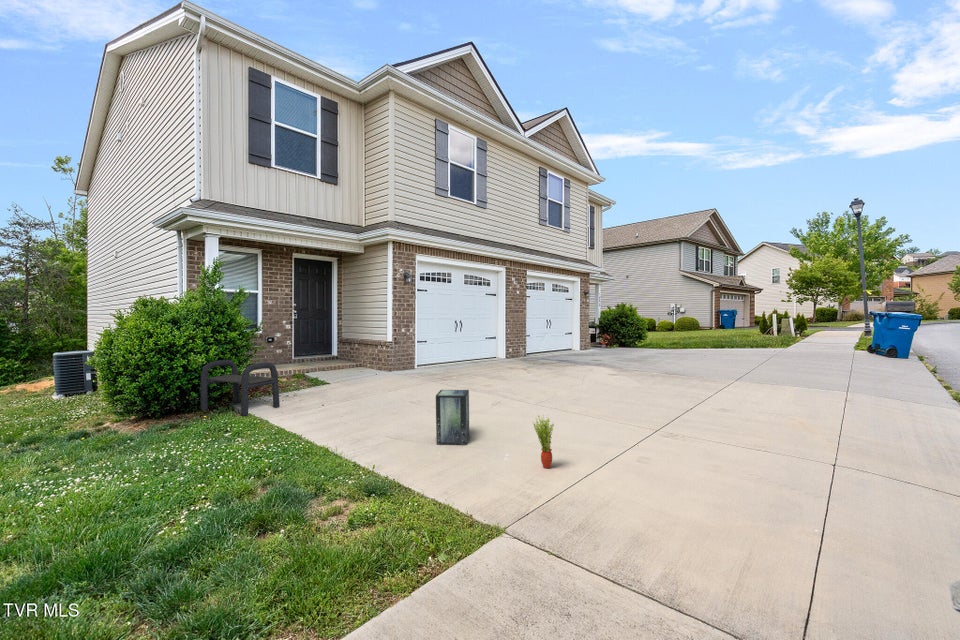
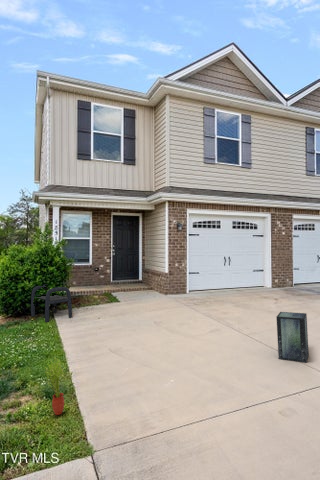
storage box: present [436,390,469,445] -> present [276,312,309,363]
potted plant: present [533,415,554,468] -> present [46,358,64,415]

